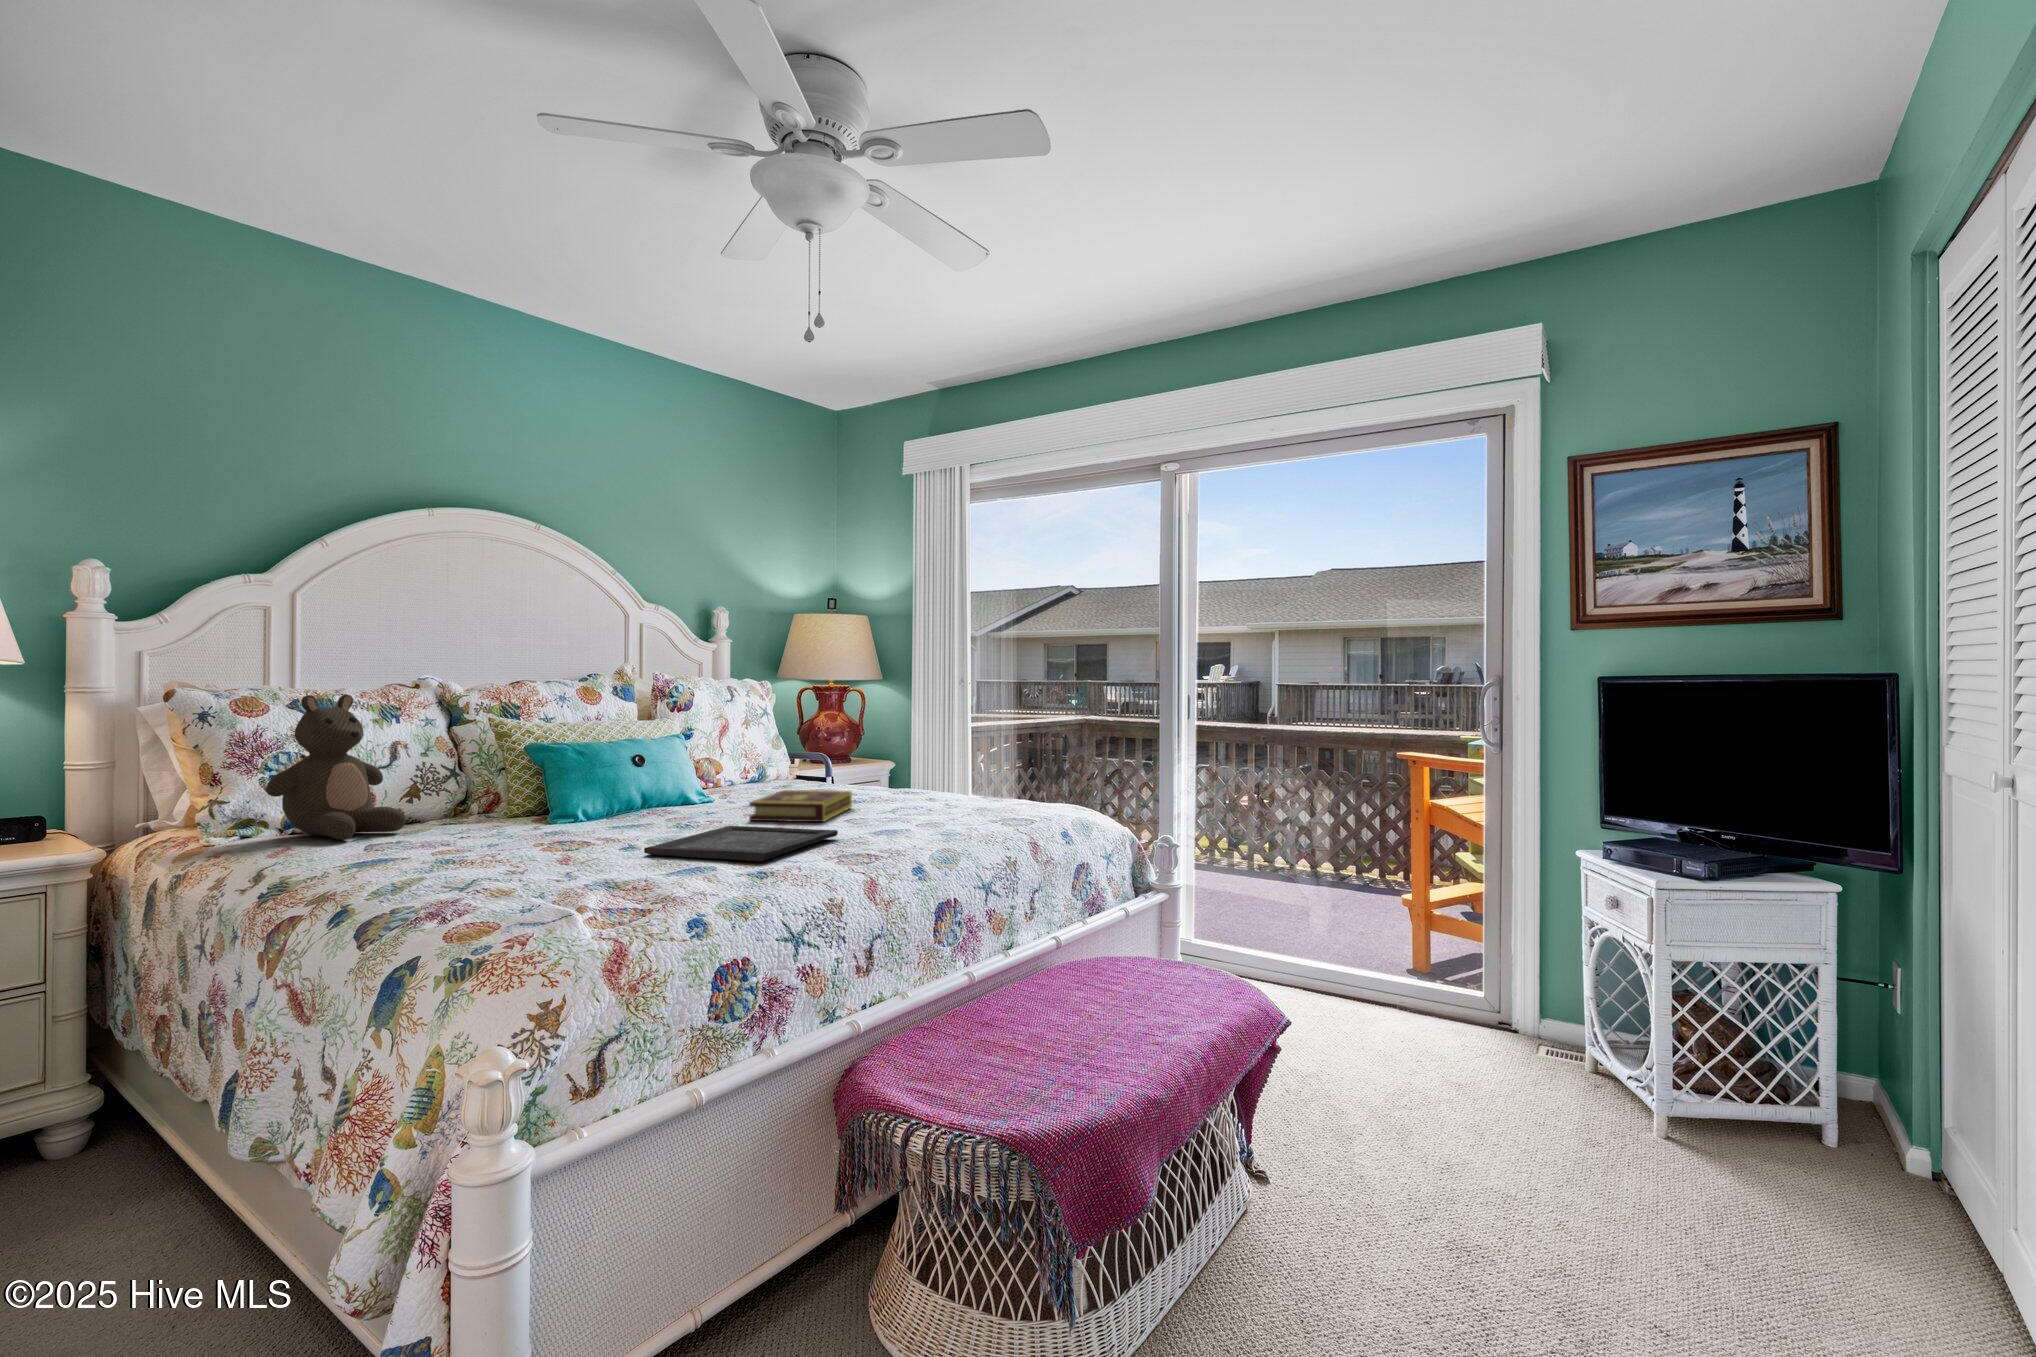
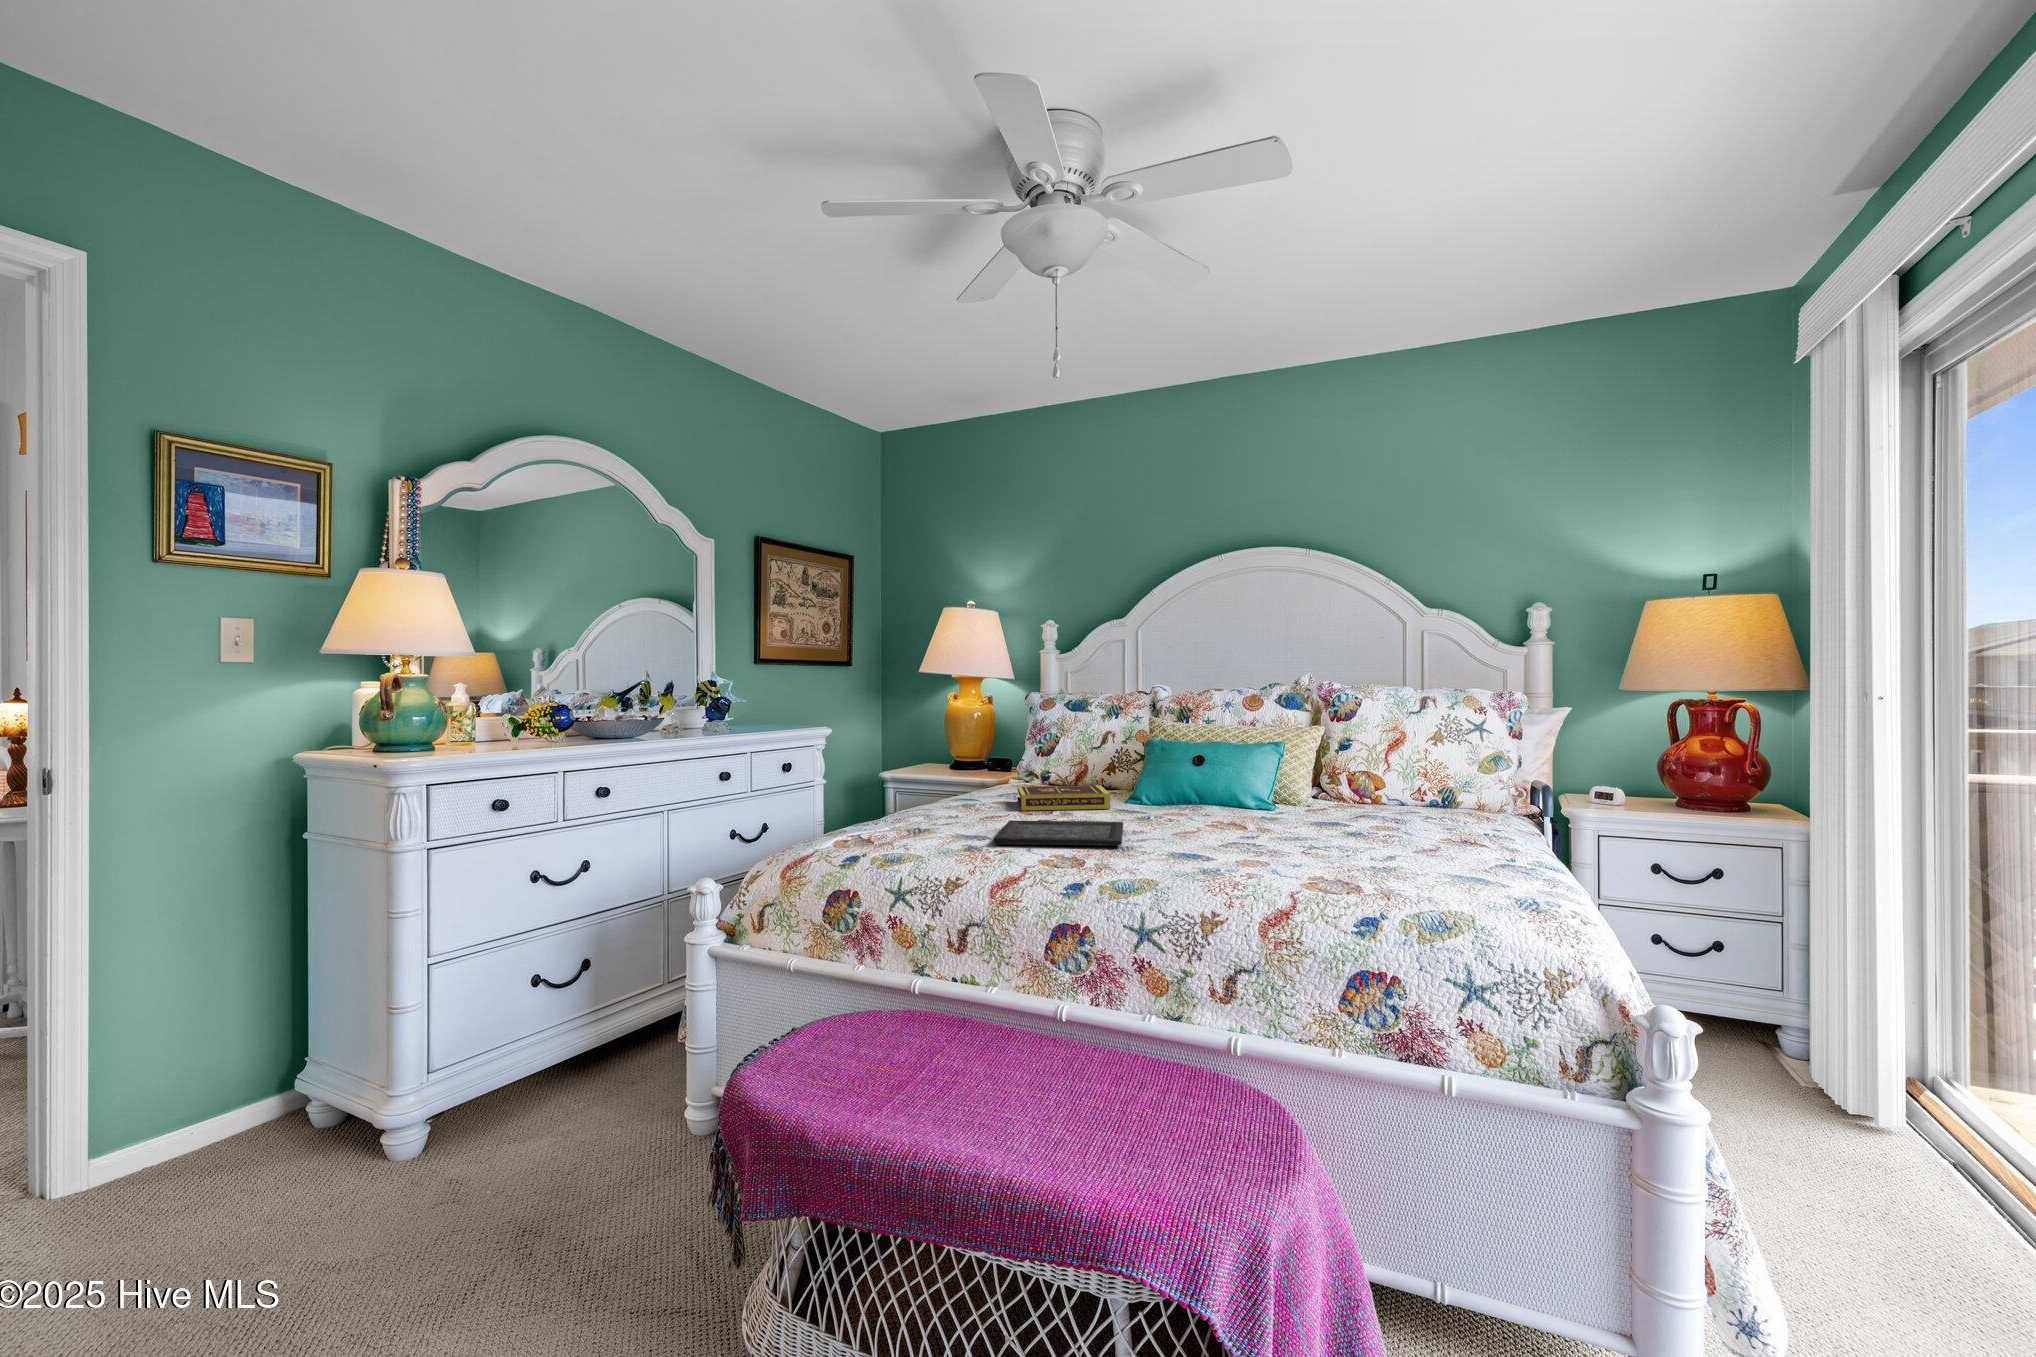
stuffed bear: present [266,694,406,840] -> none [1005,699,1076,789]
book: present [749,790,852,822] -> present [1017,785,1110,811]

